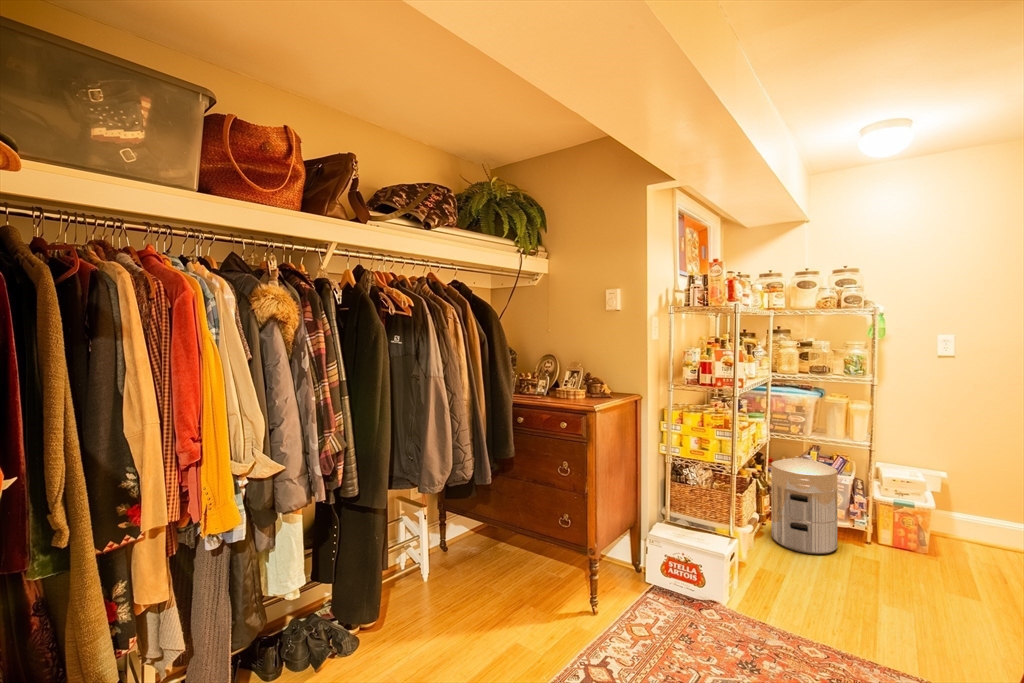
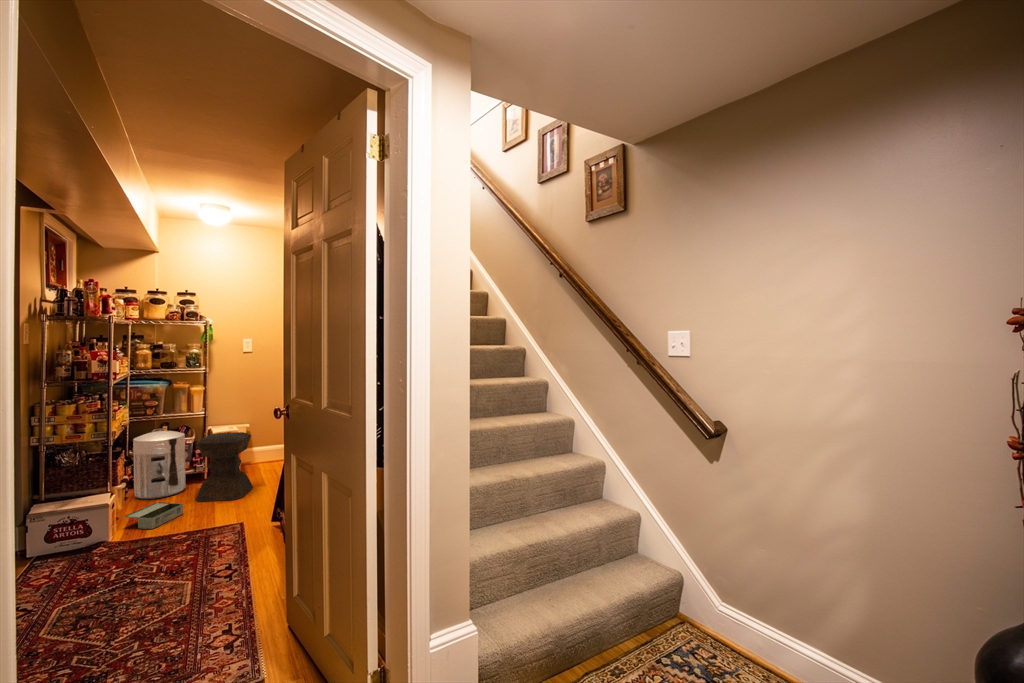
stool: none [849,483,954,612] -> present [195,432,253,502]
toolbox: none [748,565,827,609] -> present [125,502,183,529]

